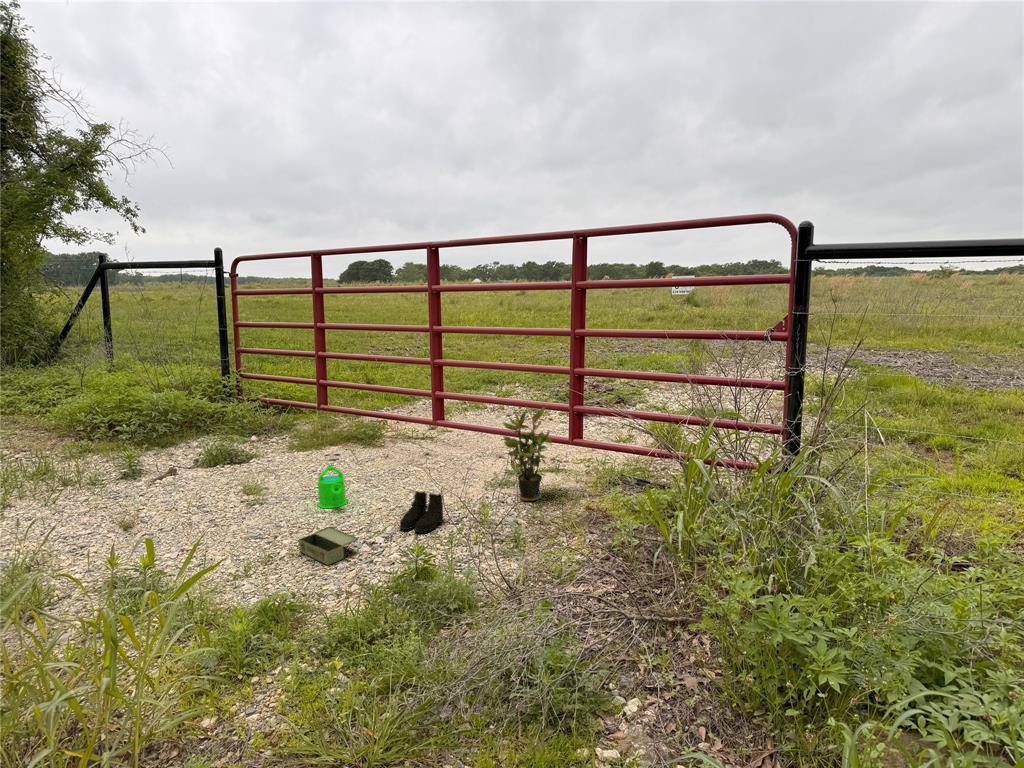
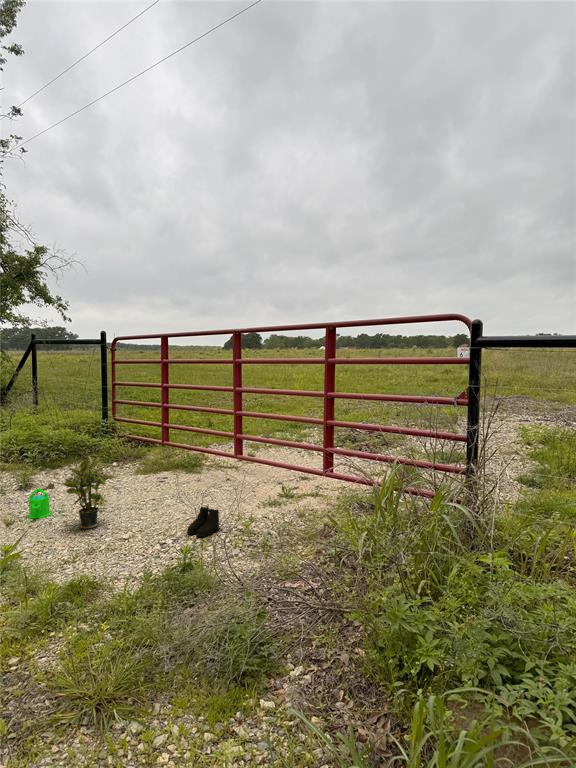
potted plant: present [503,407,552,501] -> present [64,456,105,529]
watering can: present [318,466,348,508] -> present [28,488,51,518]
toolbox: present [299,527,358,565] -> none [114,530,153,557]

